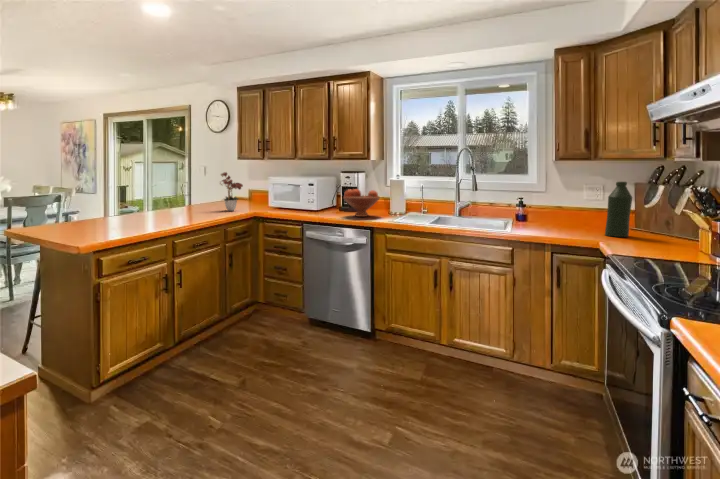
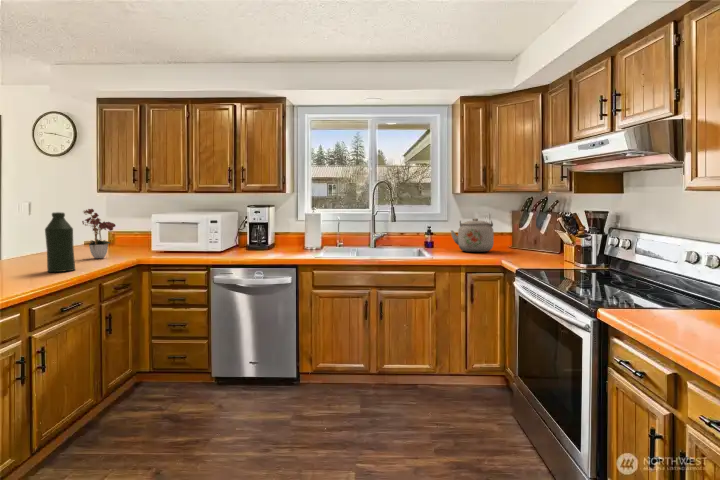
bottle: present [605,182,632,237] -> present [45,212,75,272]
fruit bowl: present [344,189,380,217] -> none [257,224,298,254]
kettle: none [537,190,592,229] -> present [451,218,494,252]

